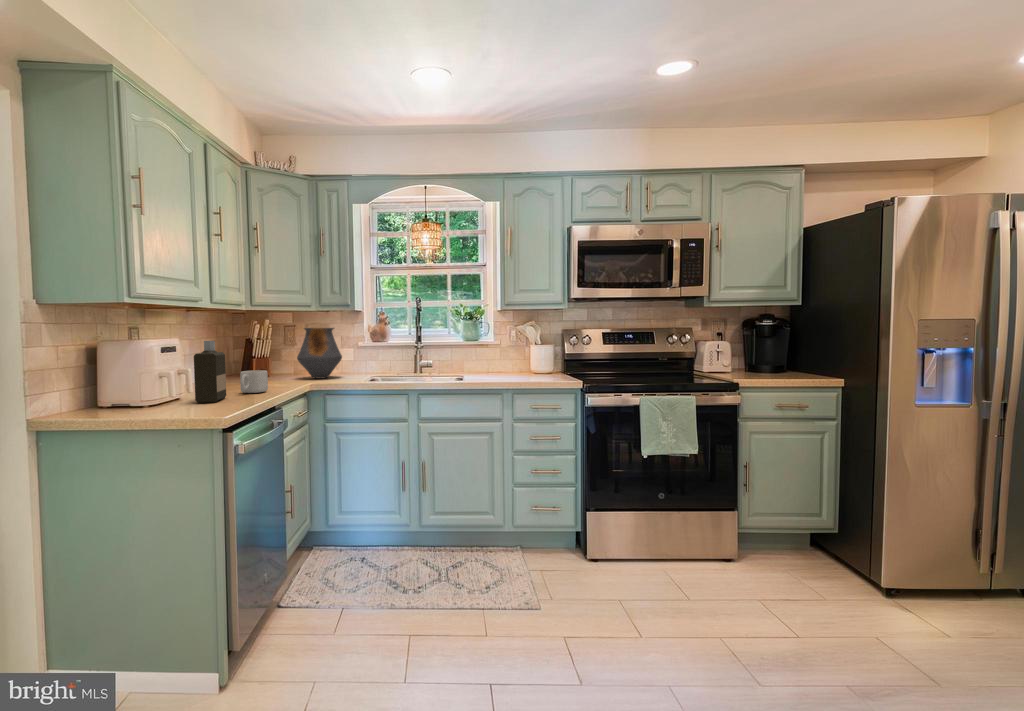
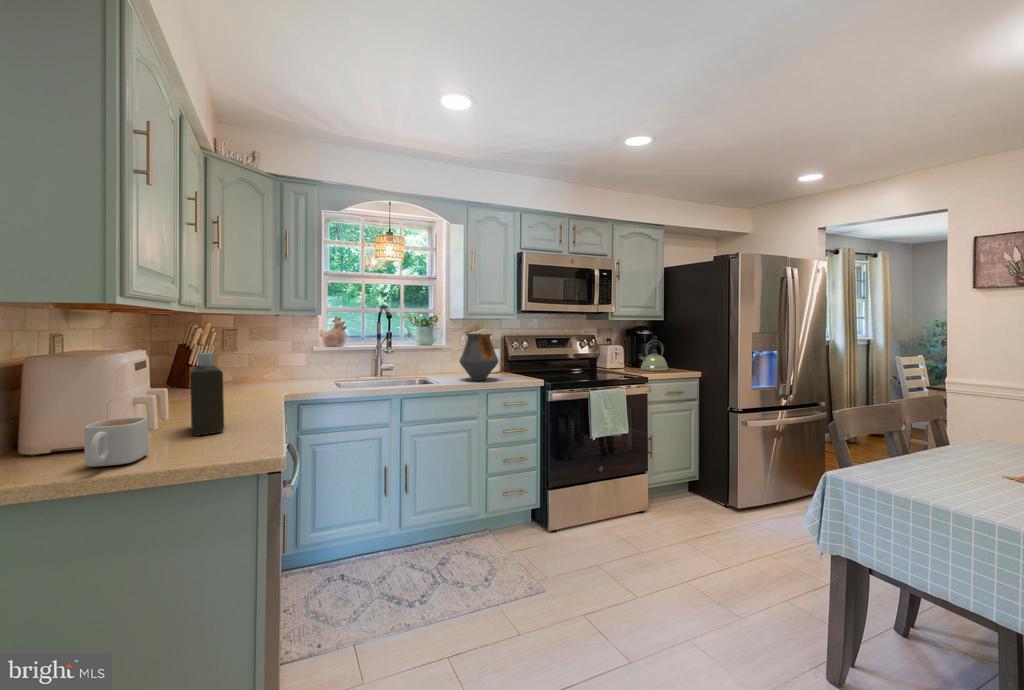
vase: present [297,328,342,378] -> present [460,333,498,381]
kettle: none [754,333,802,377] -> present [639,344,668,371]
mug: present [240,370,268,393] -> present [84,417,149,467]

